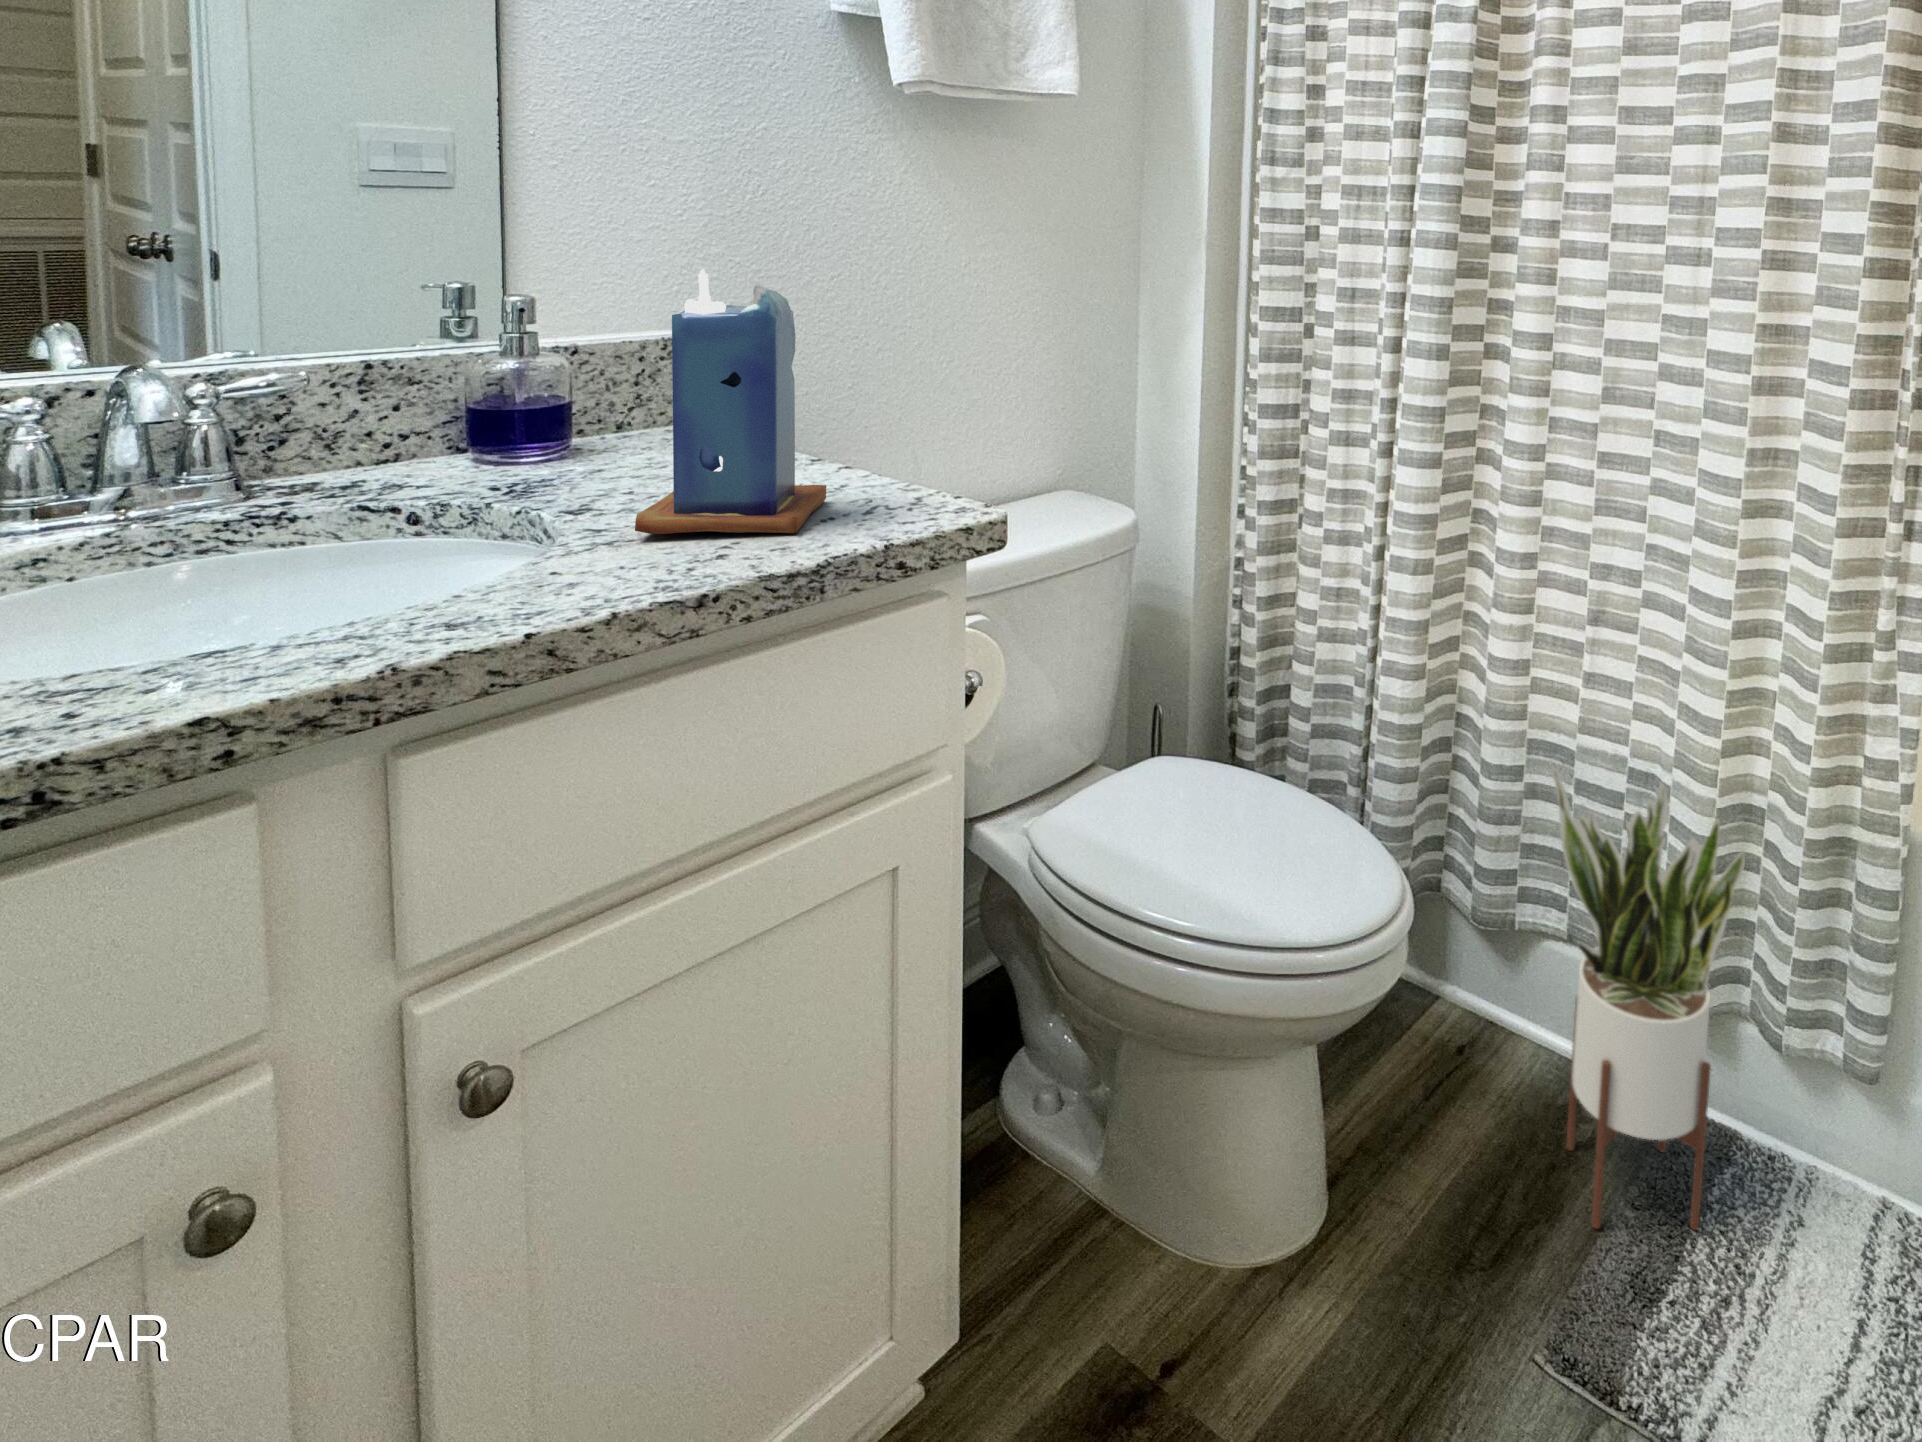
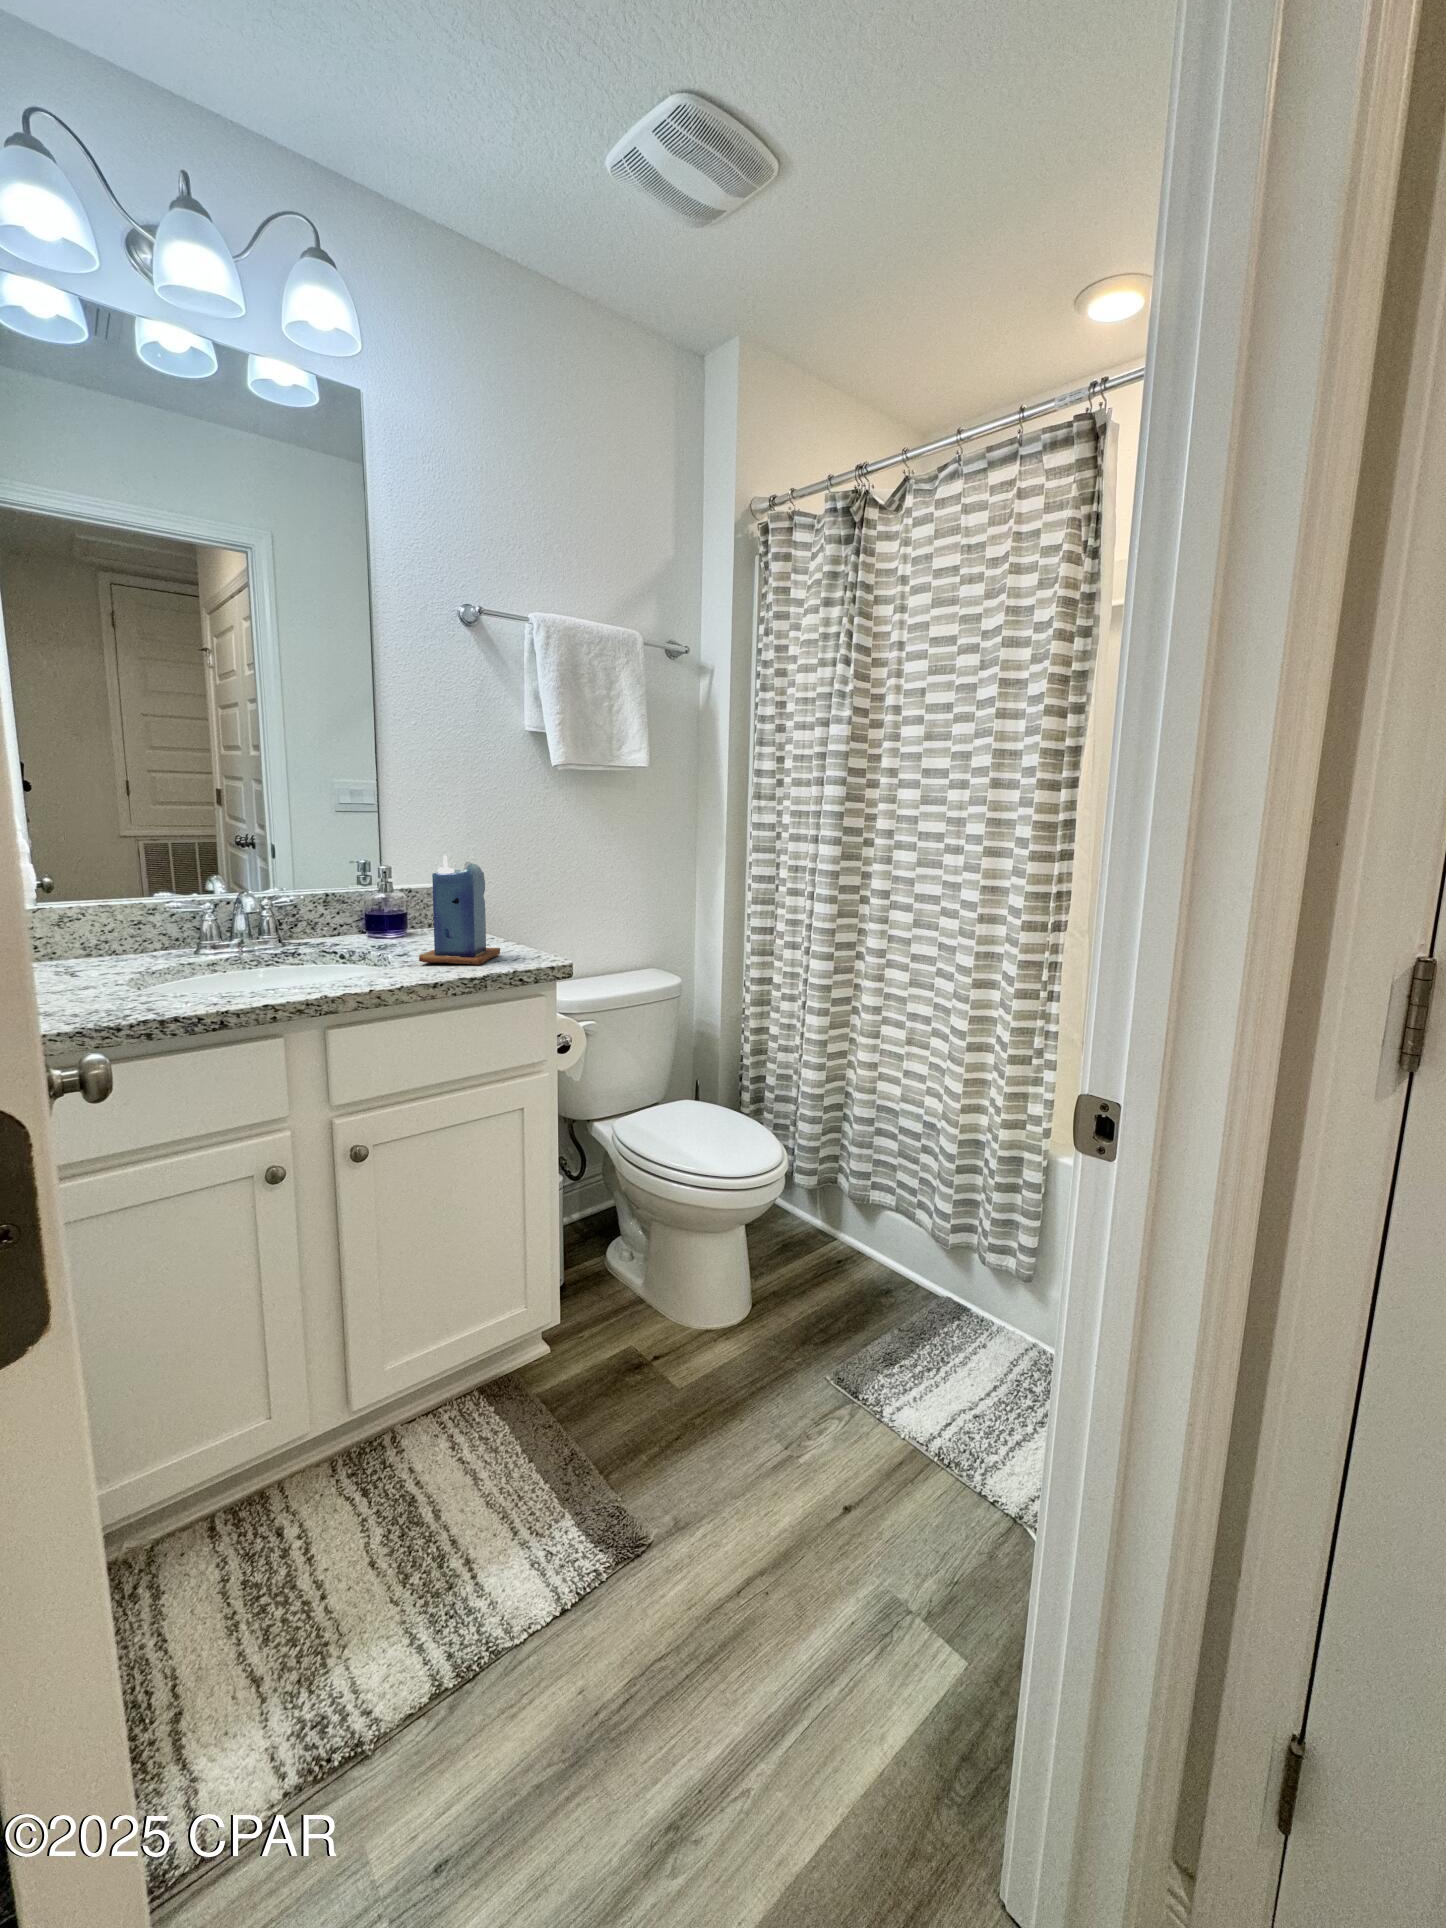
potted plant: present [1551,766,1745,1230] -> none [865,1109,958,1343]

